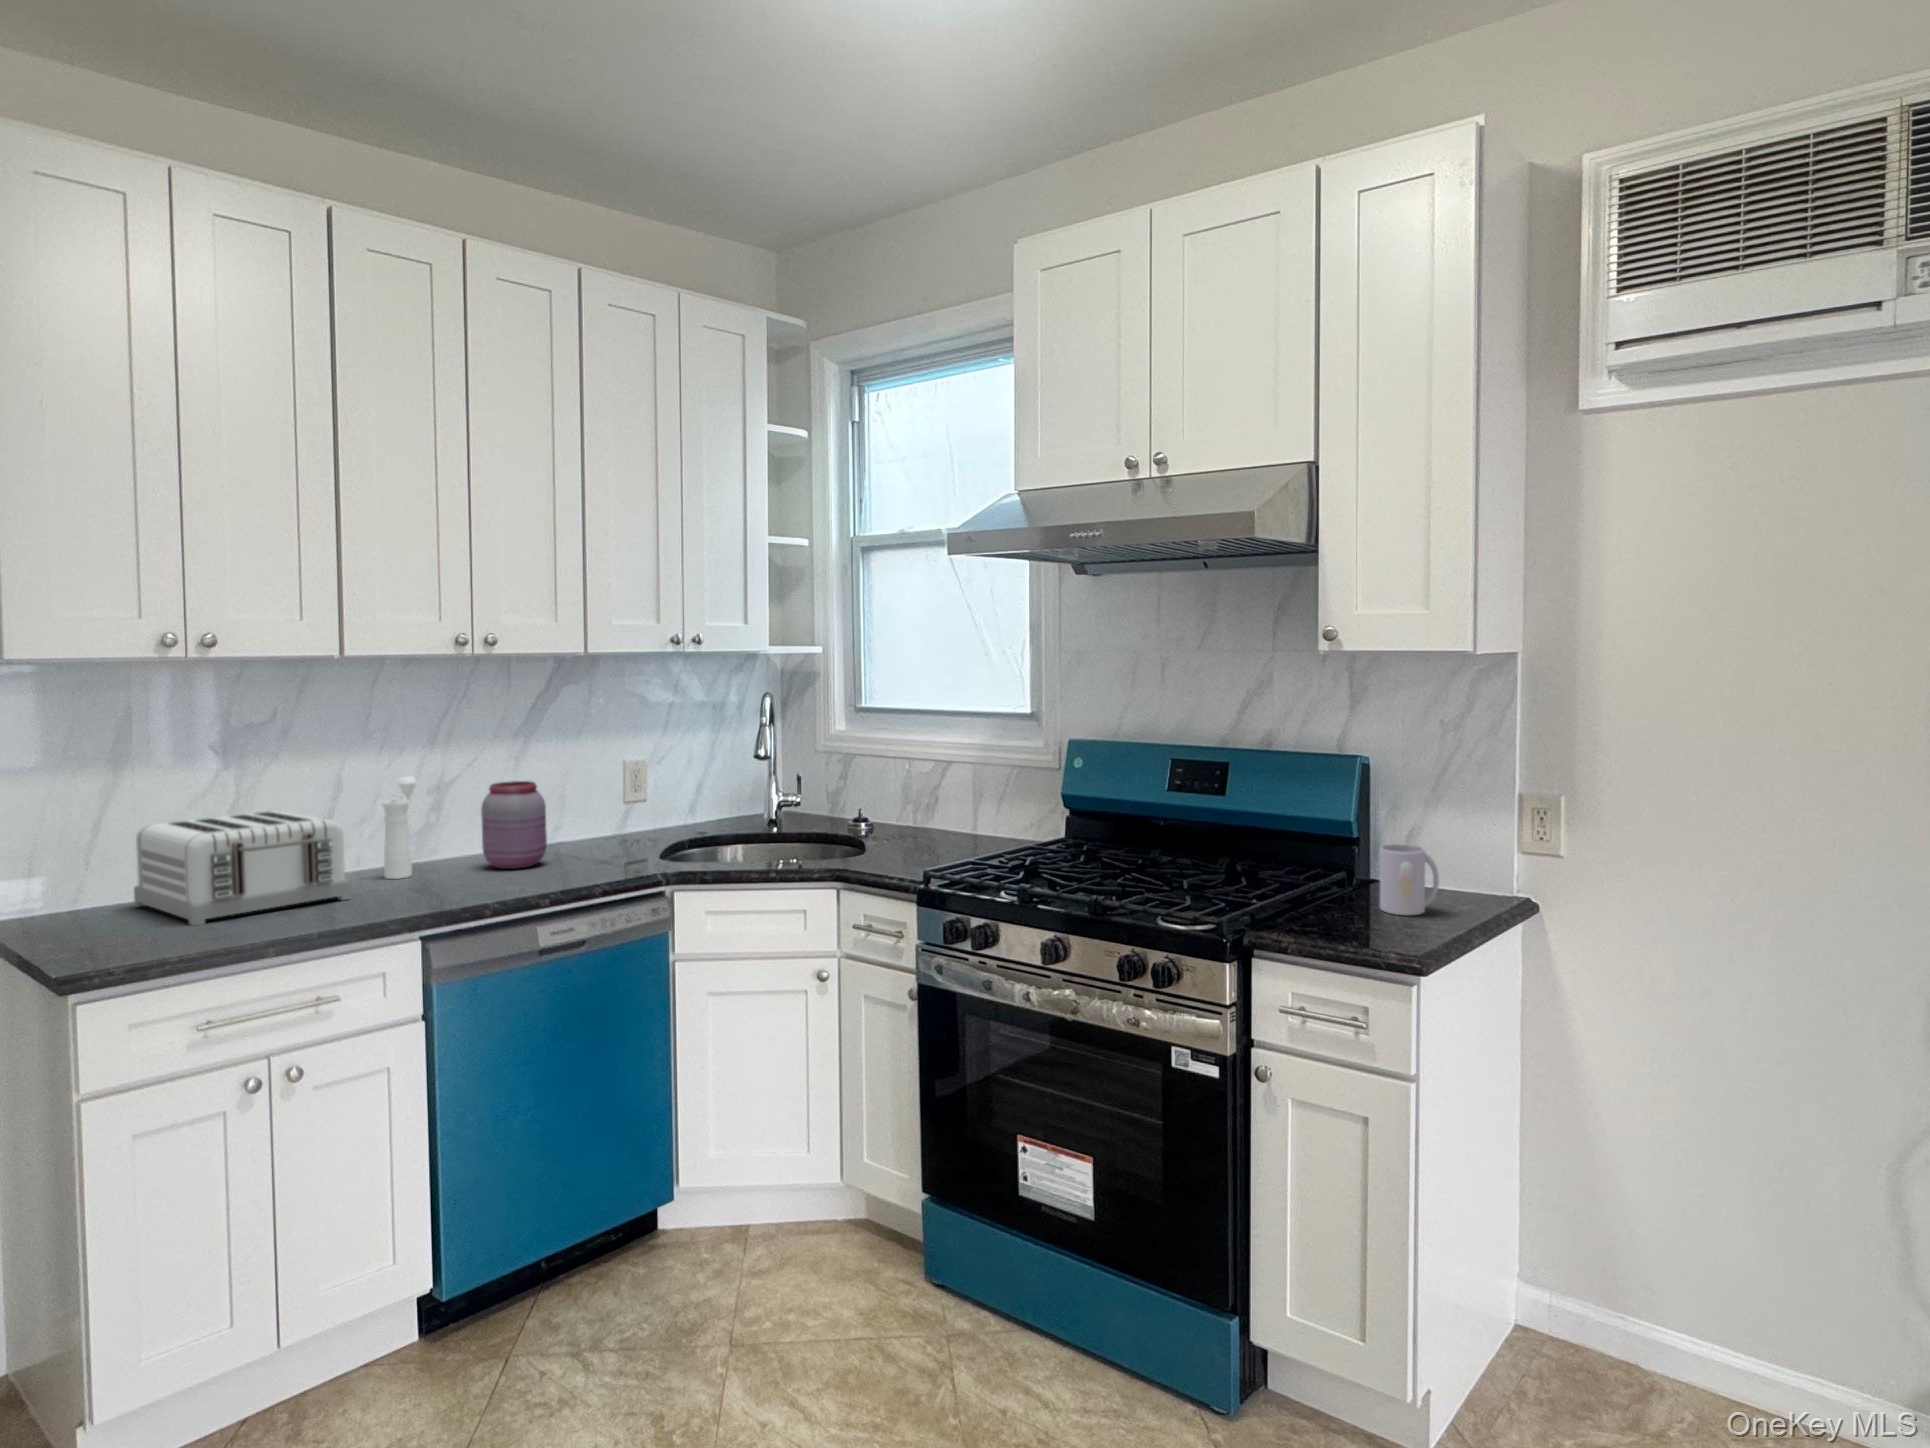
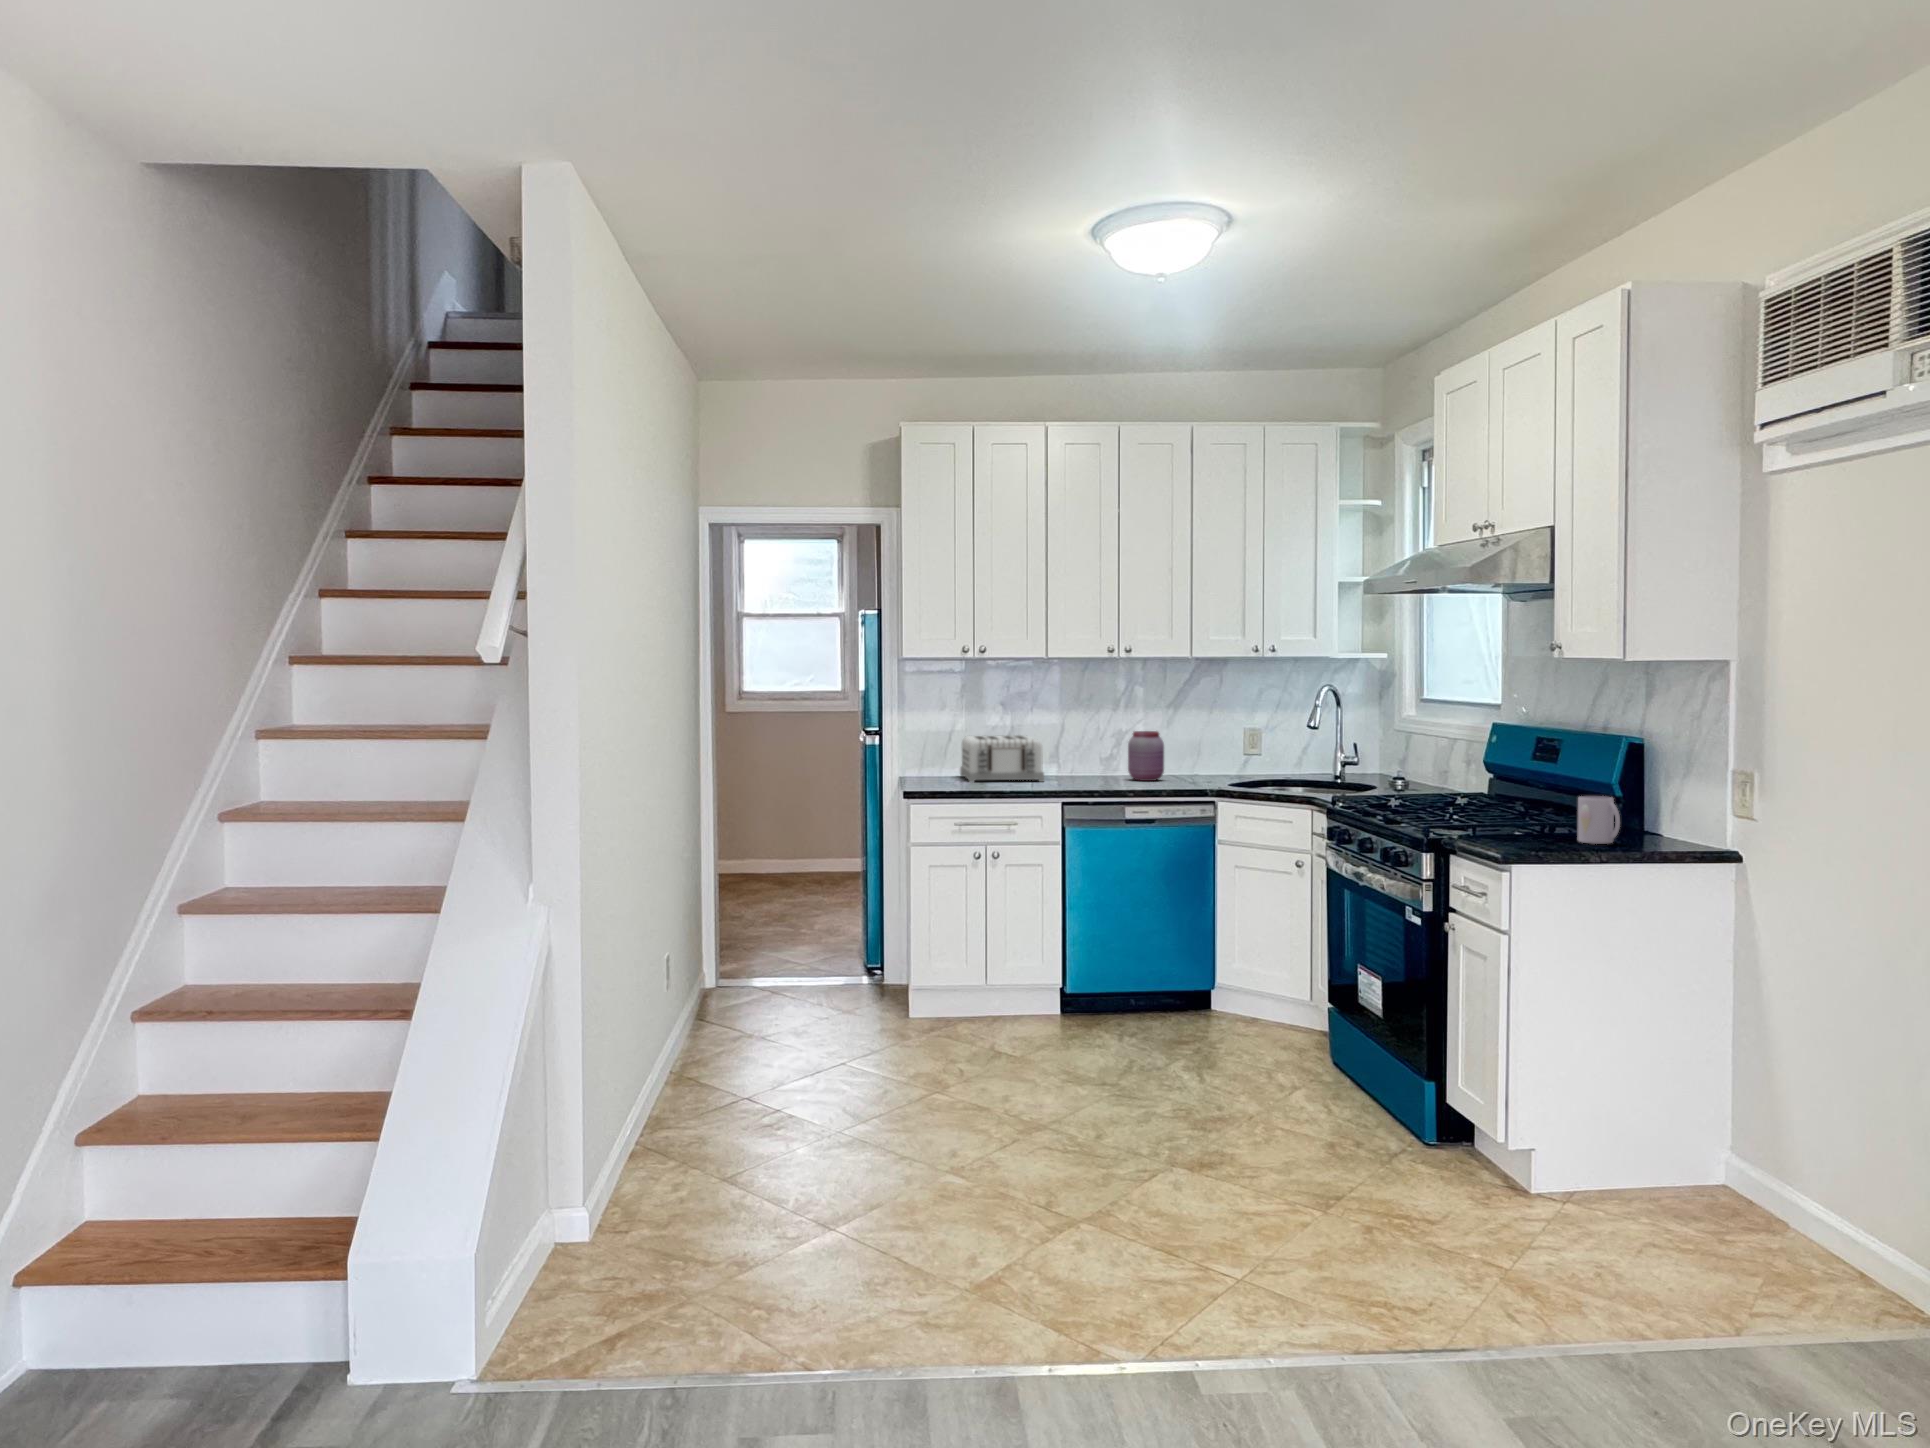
pepper mill: present [382,777,417,879] -> none [1076,725,1101,779]

